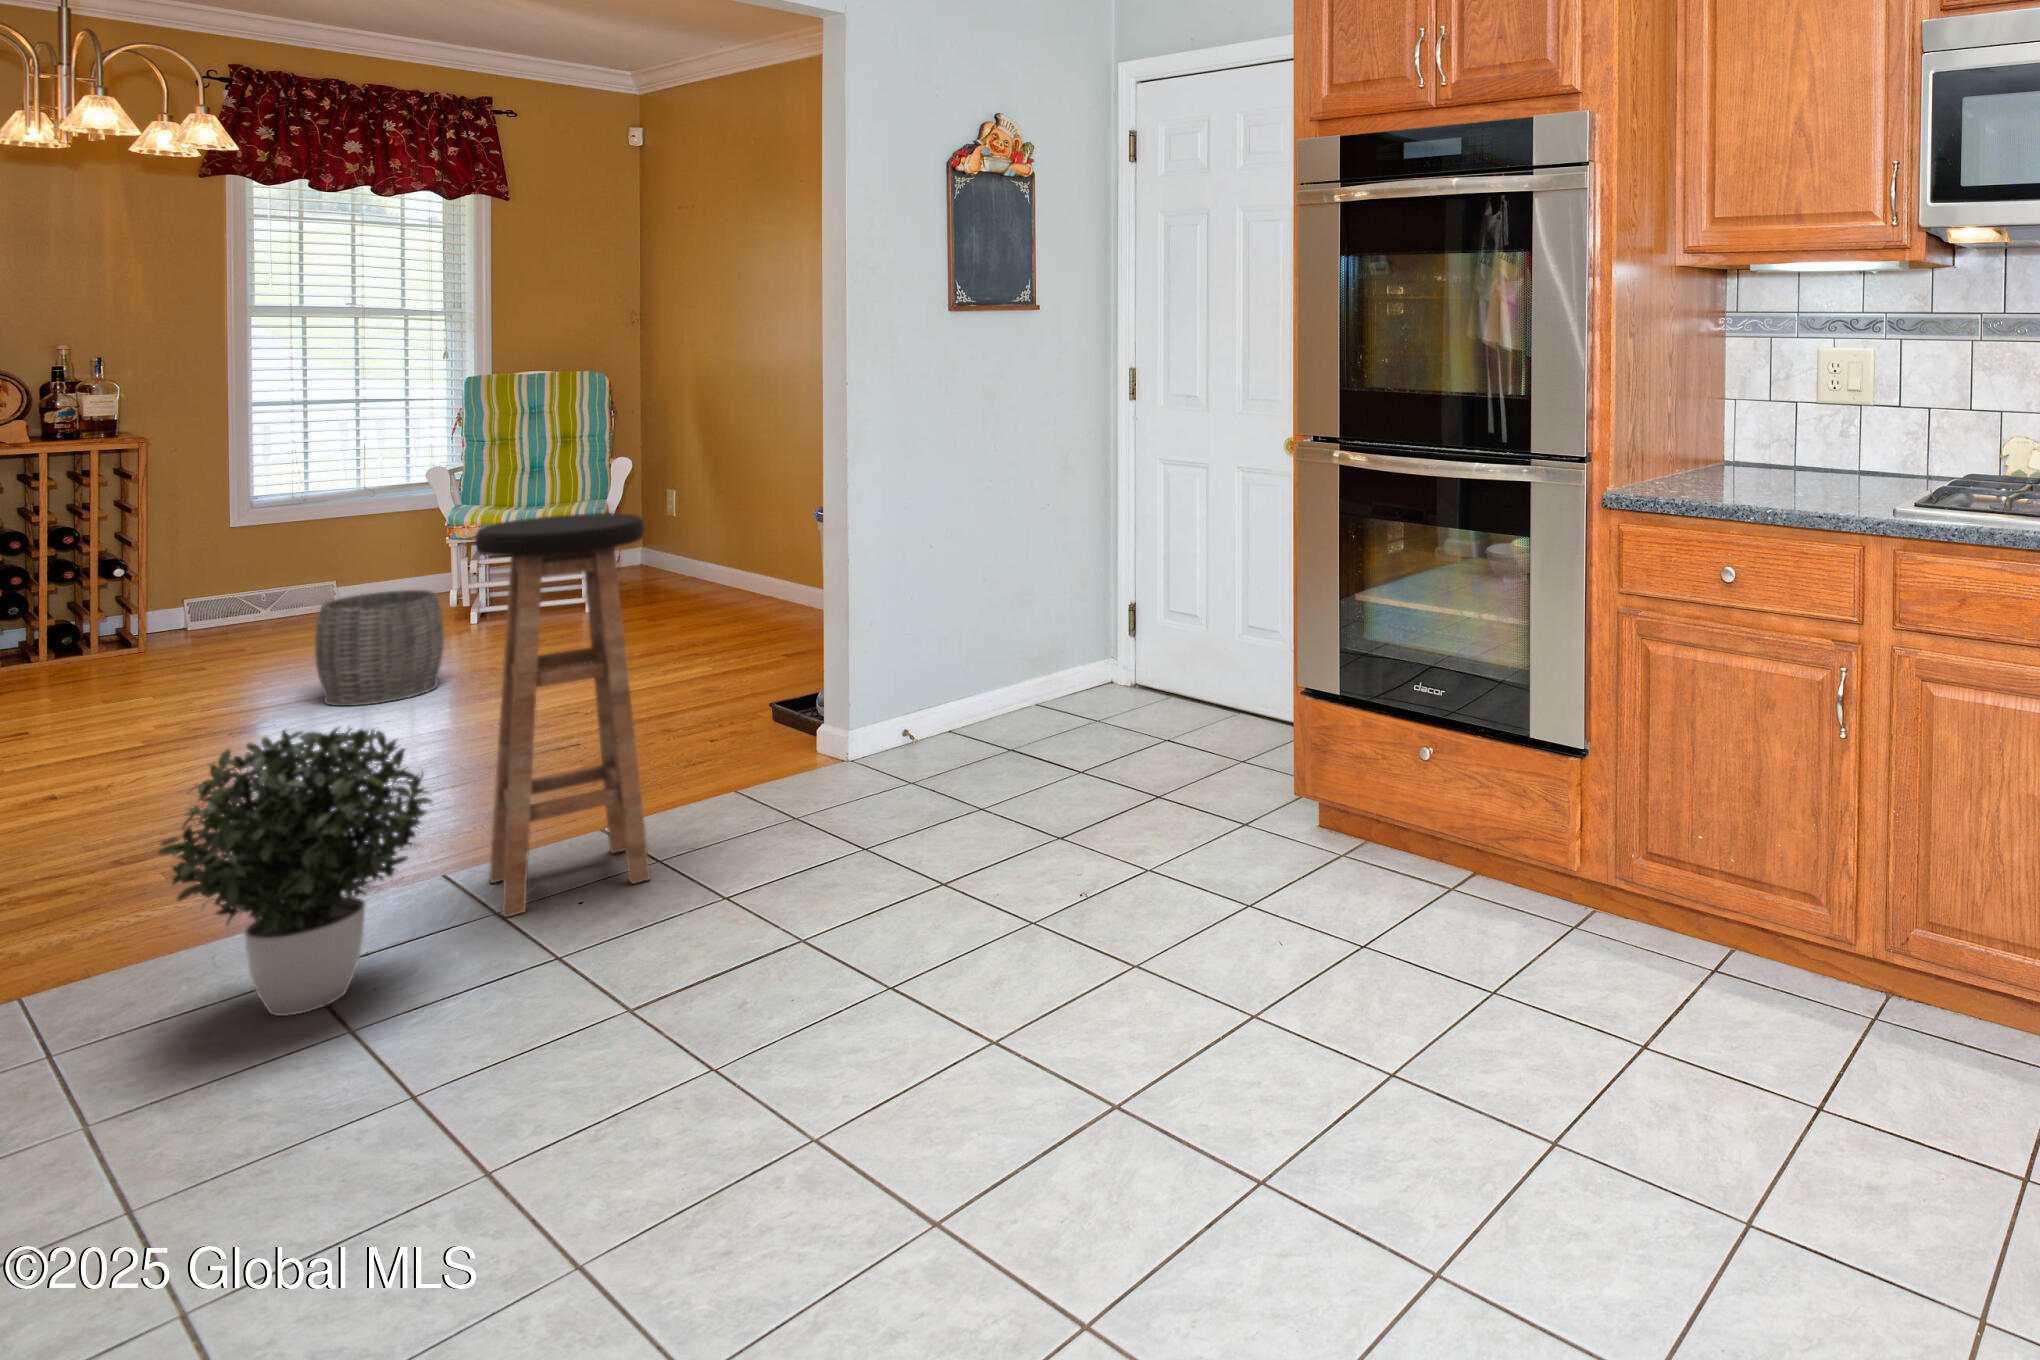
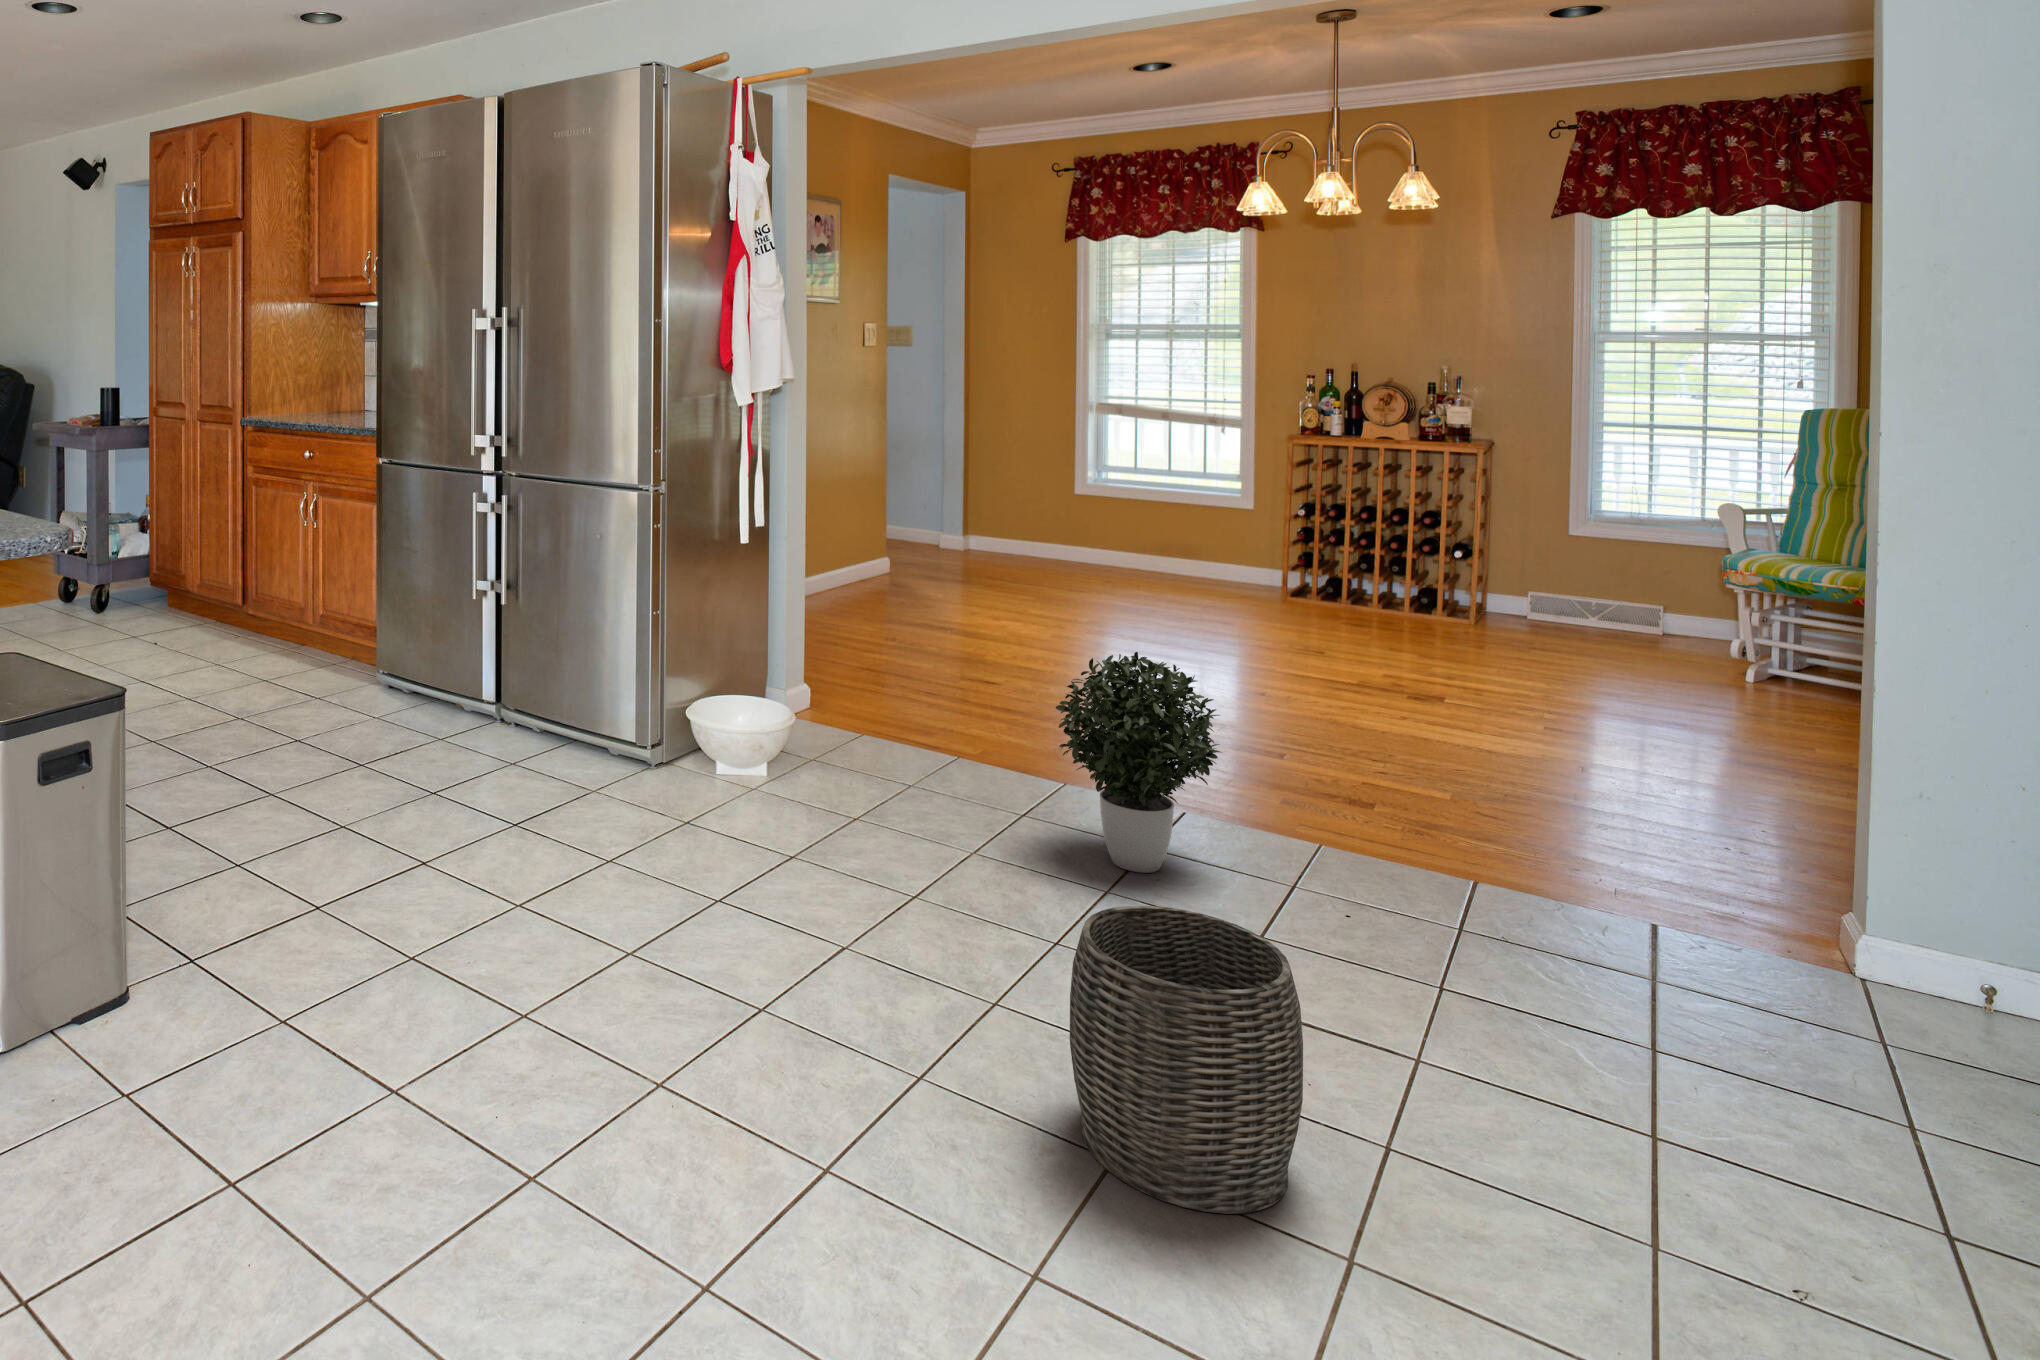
bar stool: present [475,513,650,917] -> none [1300,533,1472,931]
woven basket: present [315,590,444,706] -> present [1070,906,1303,1214]

